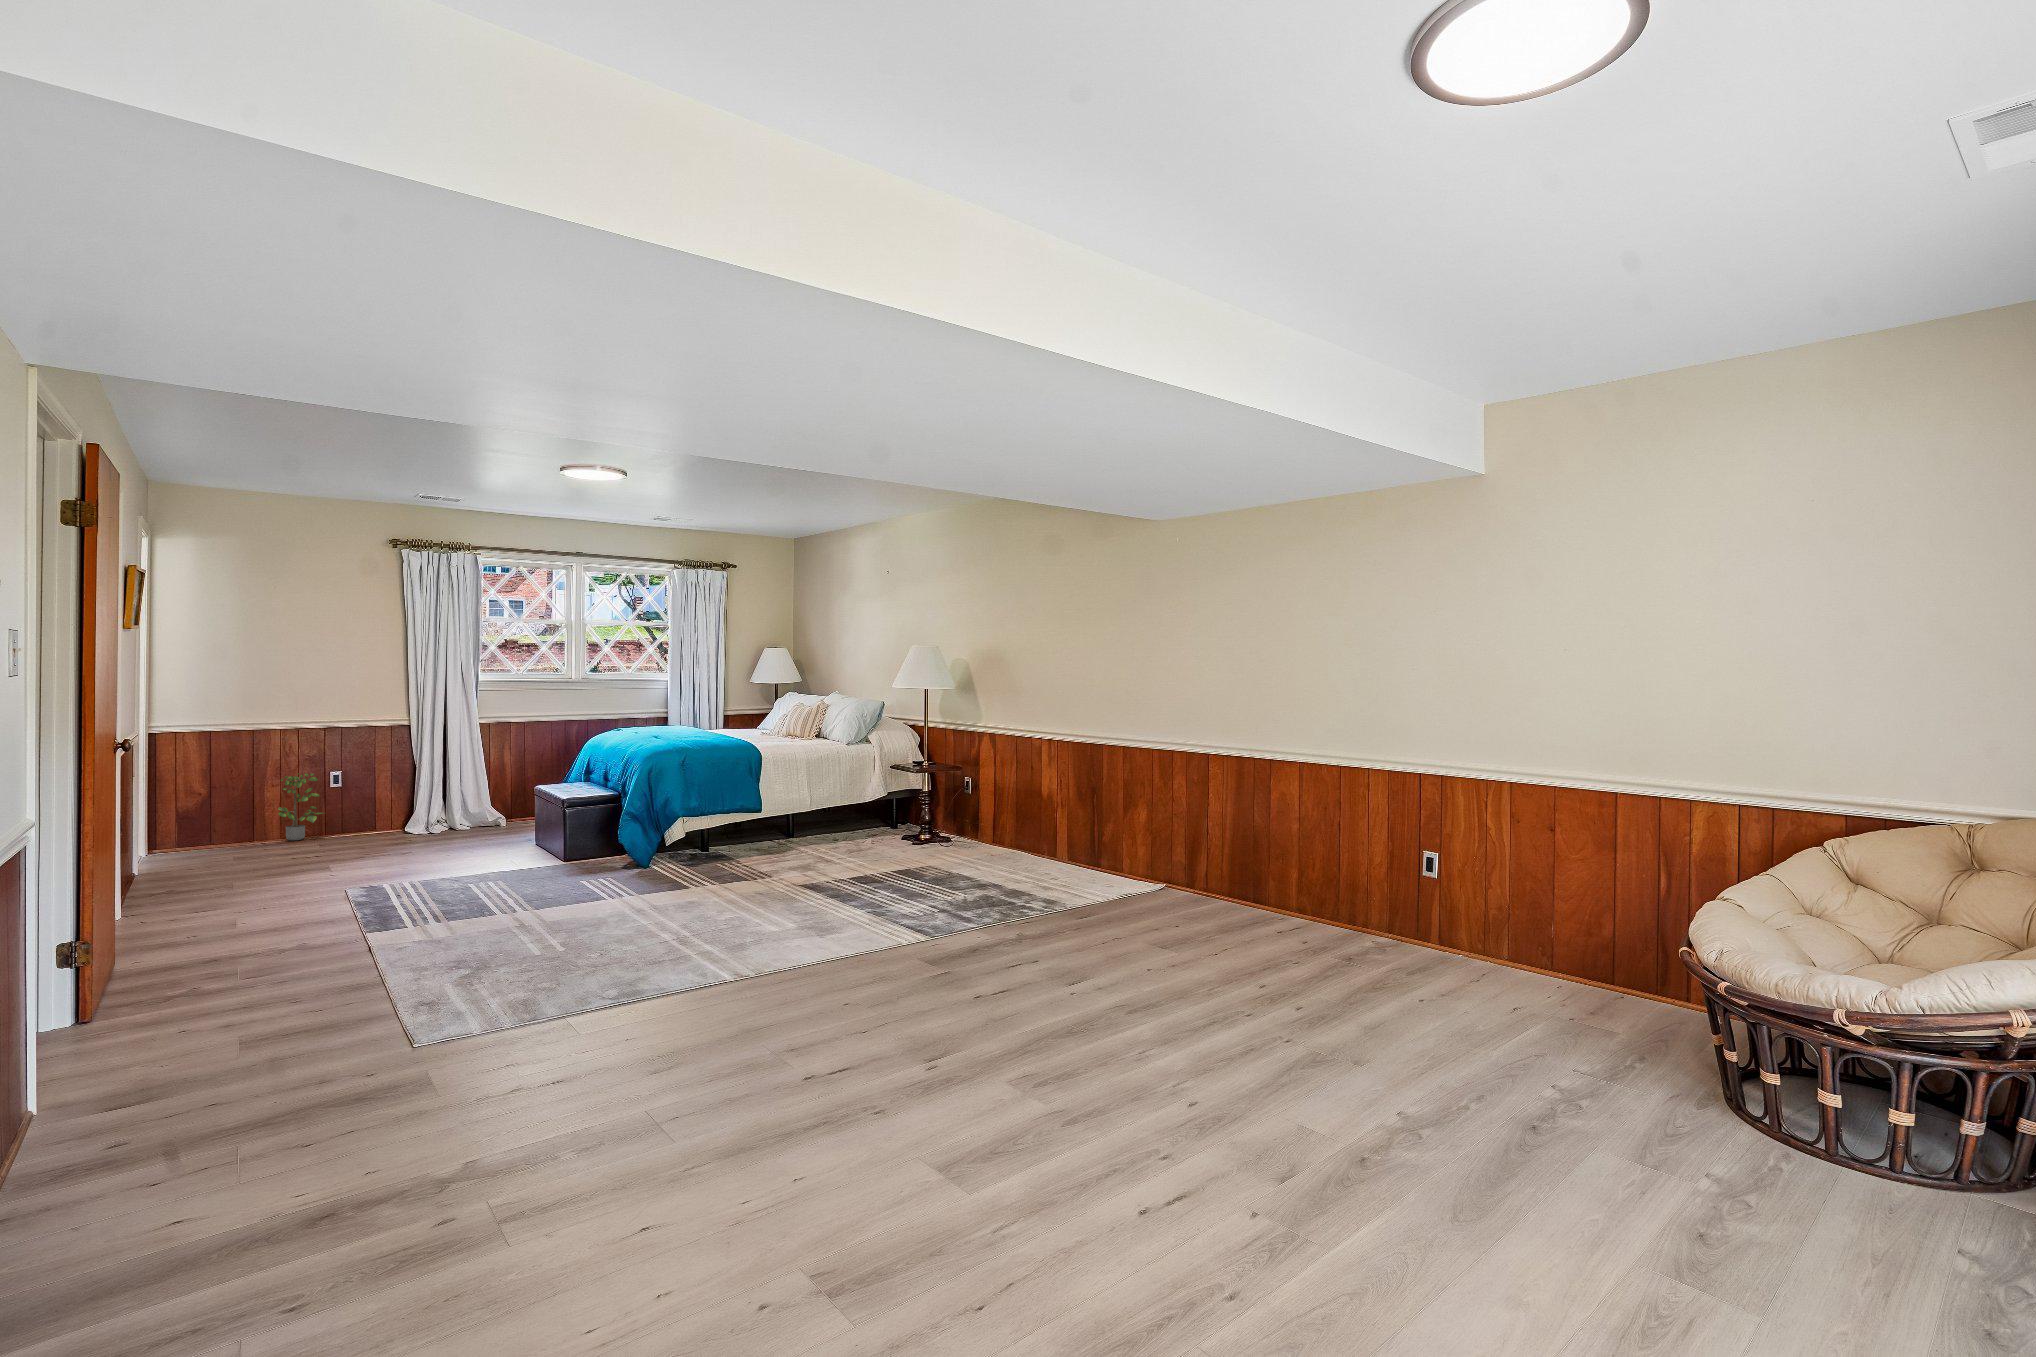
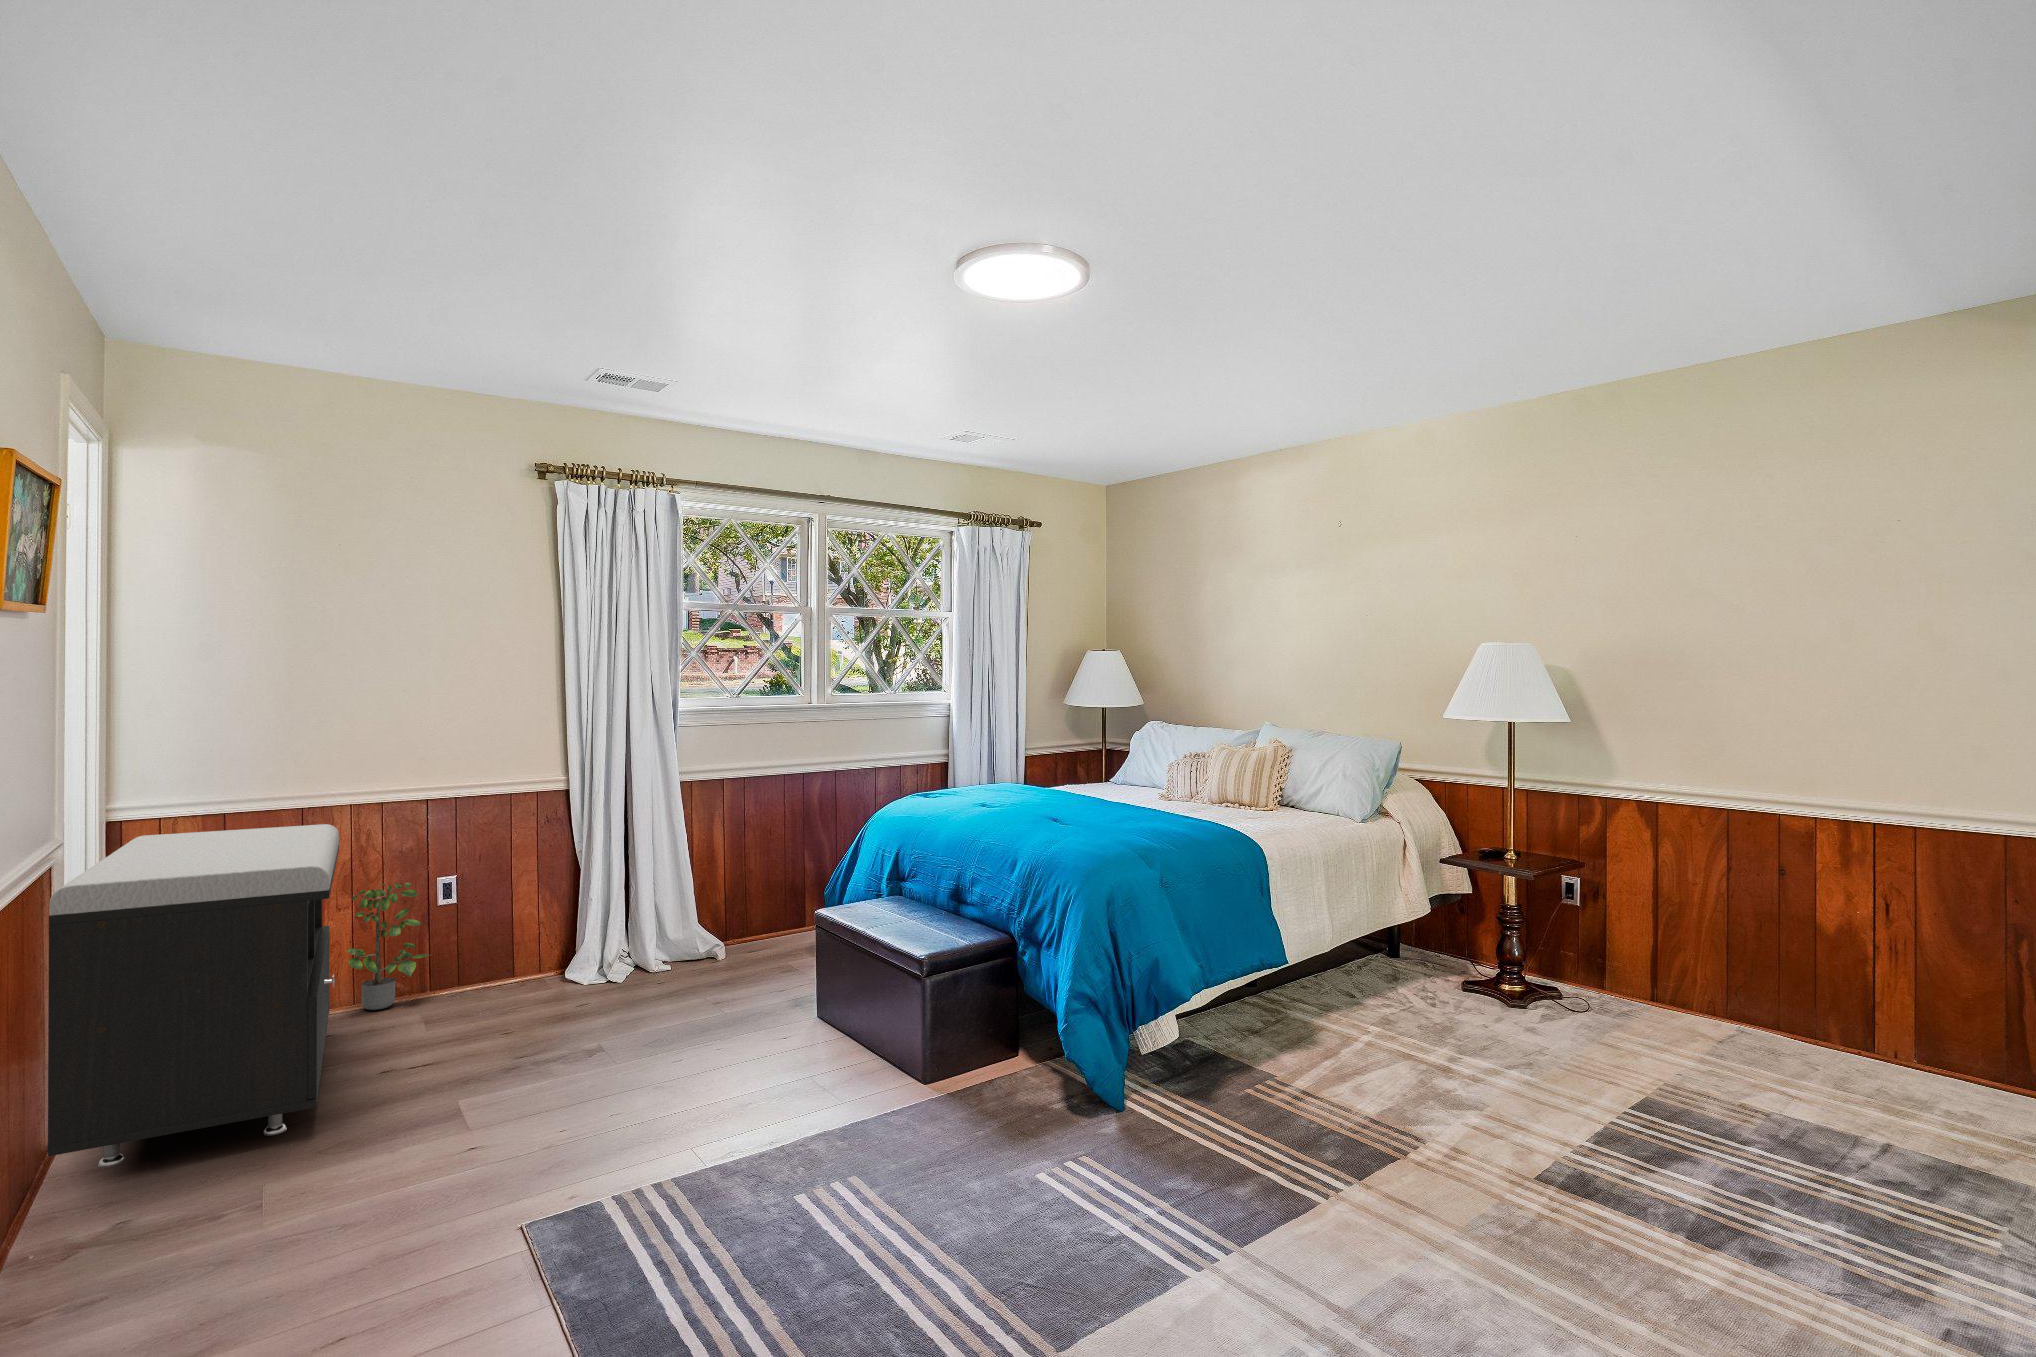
storage bench: none [138,738,273,879] -> present [48,824,339,1168]

